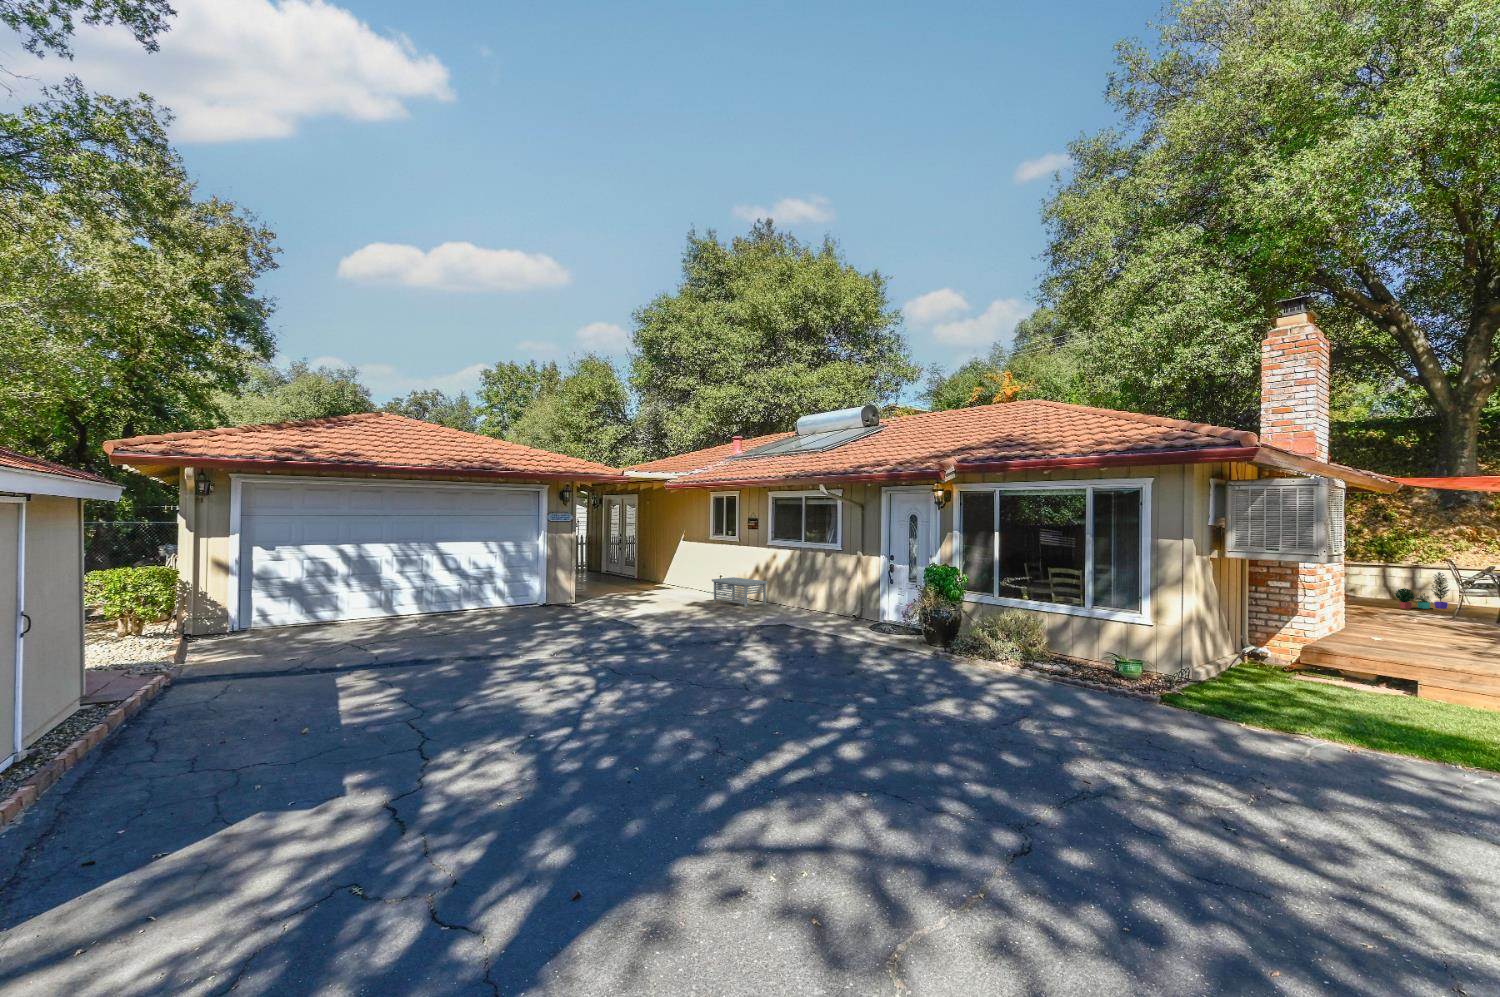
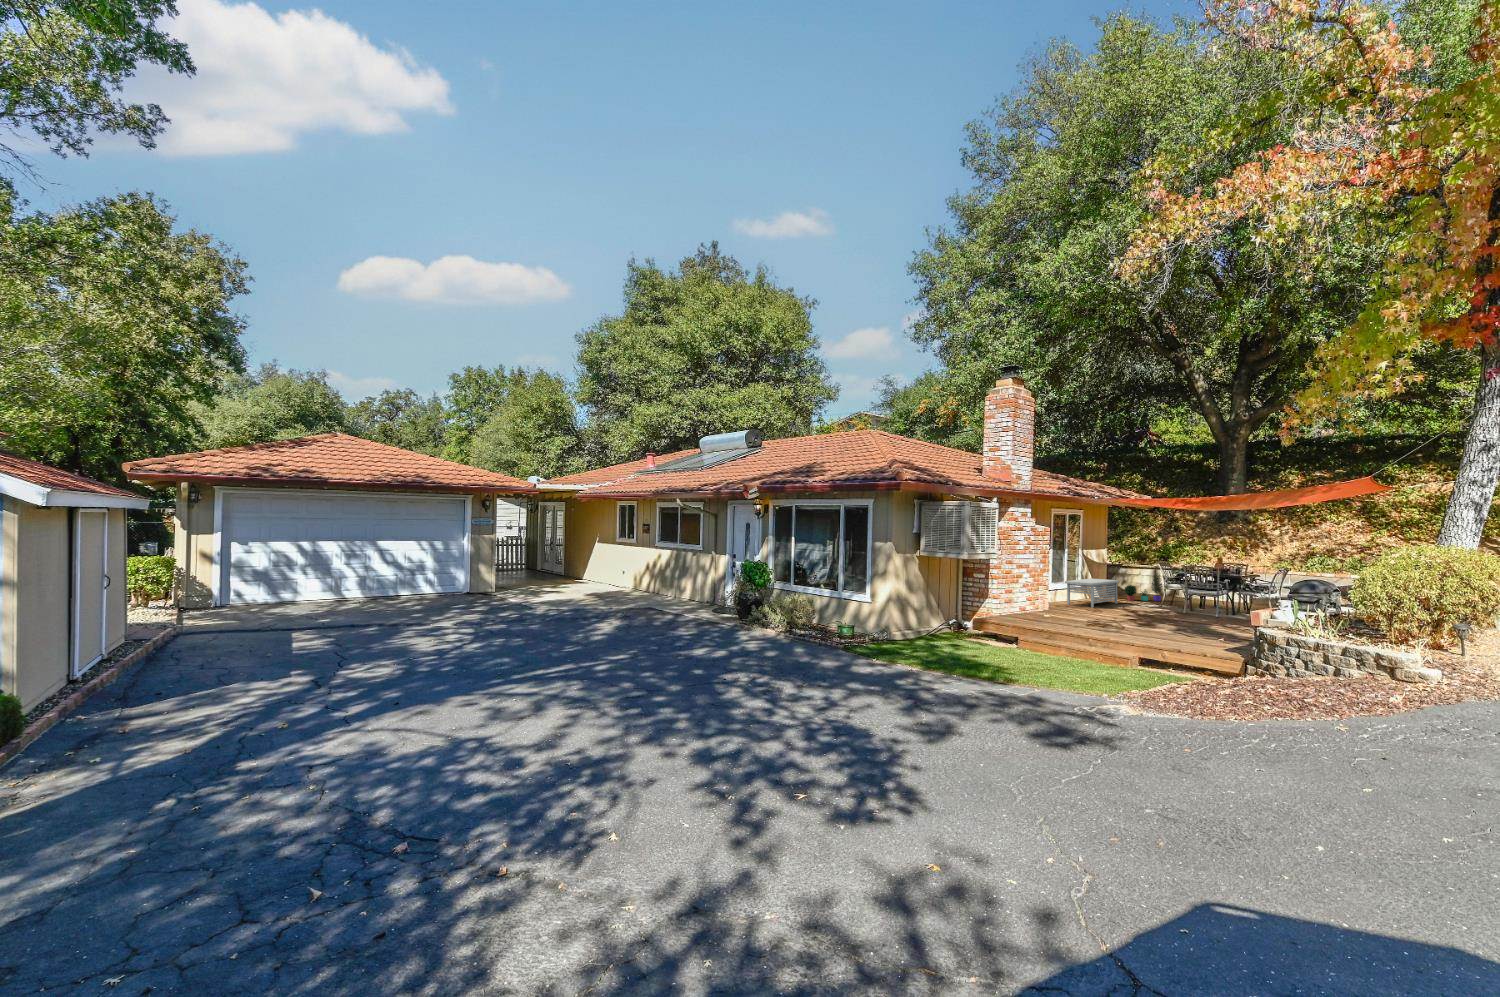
storage bench: present [712,577,767,608] -> present [1065,578,1119,607]

